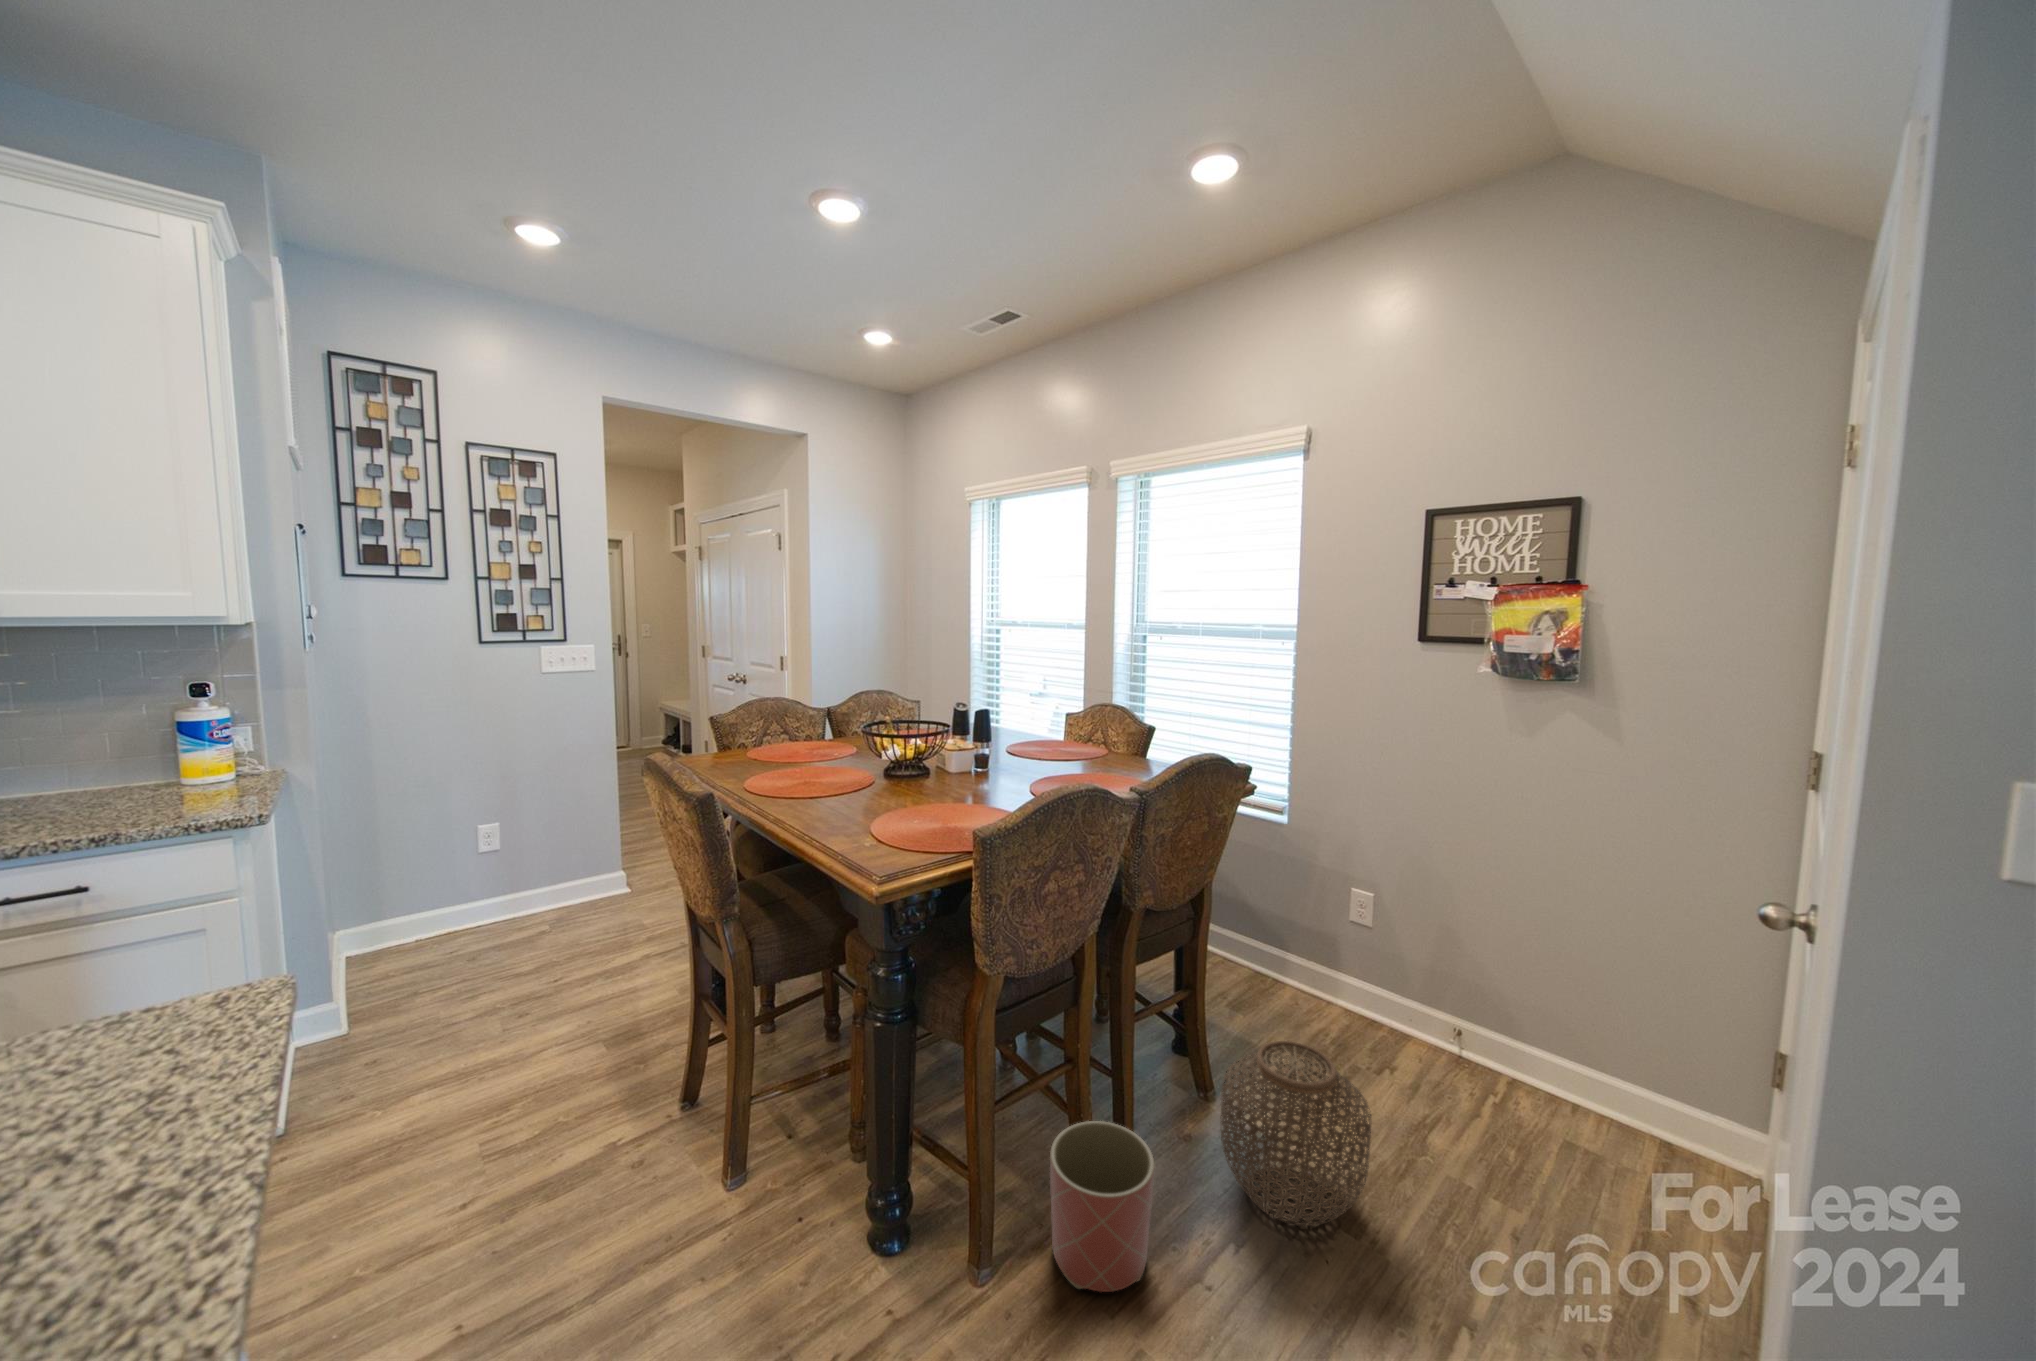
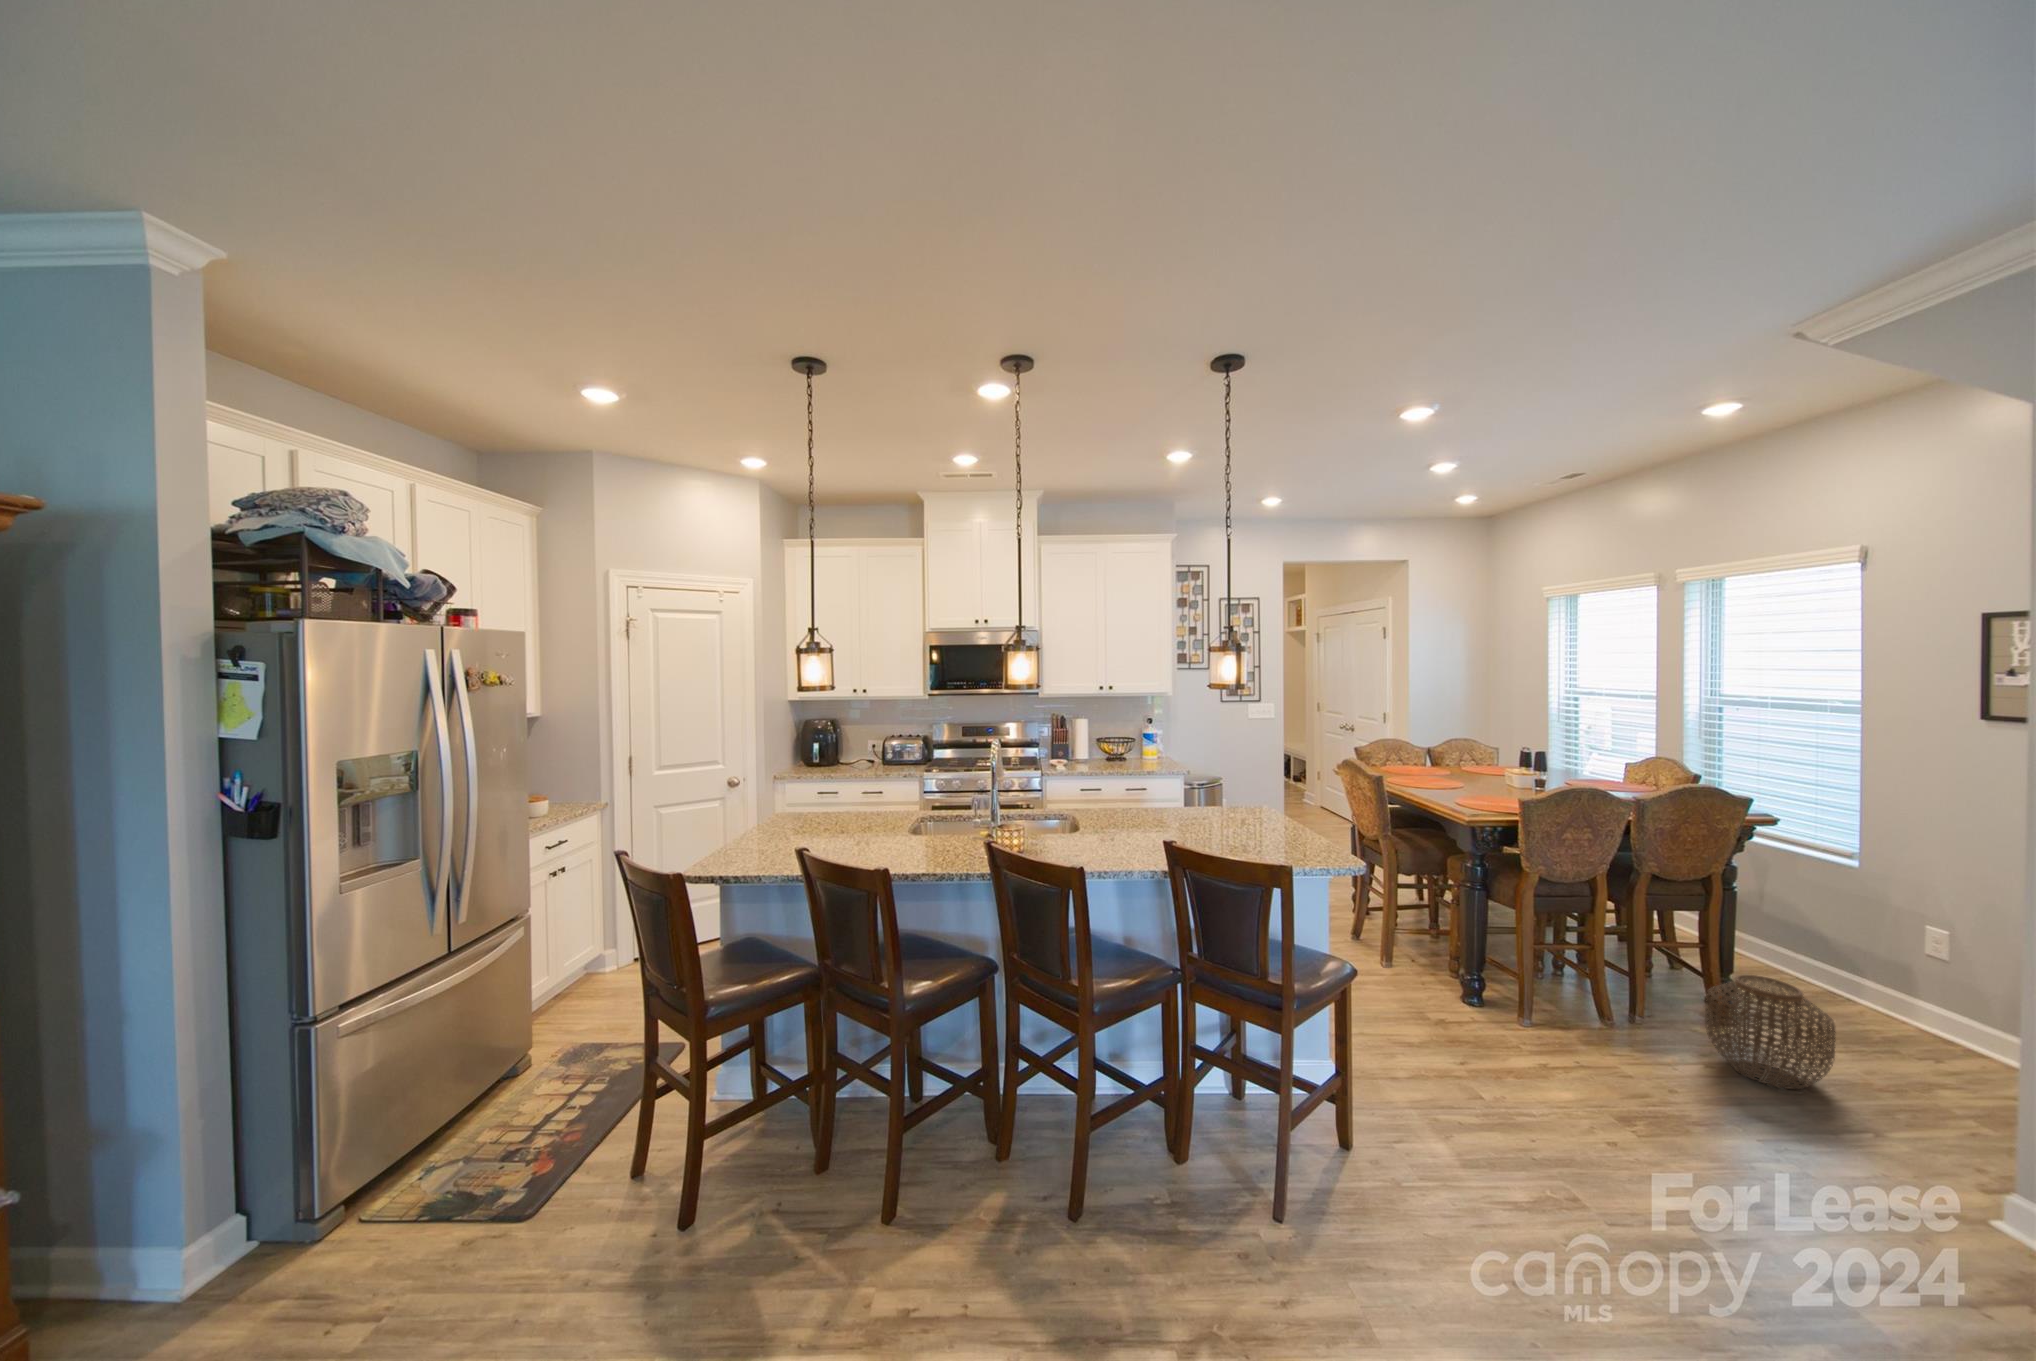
planter: present [1050,1121,1155,1292] -> none [1564,978,1636,1060]

